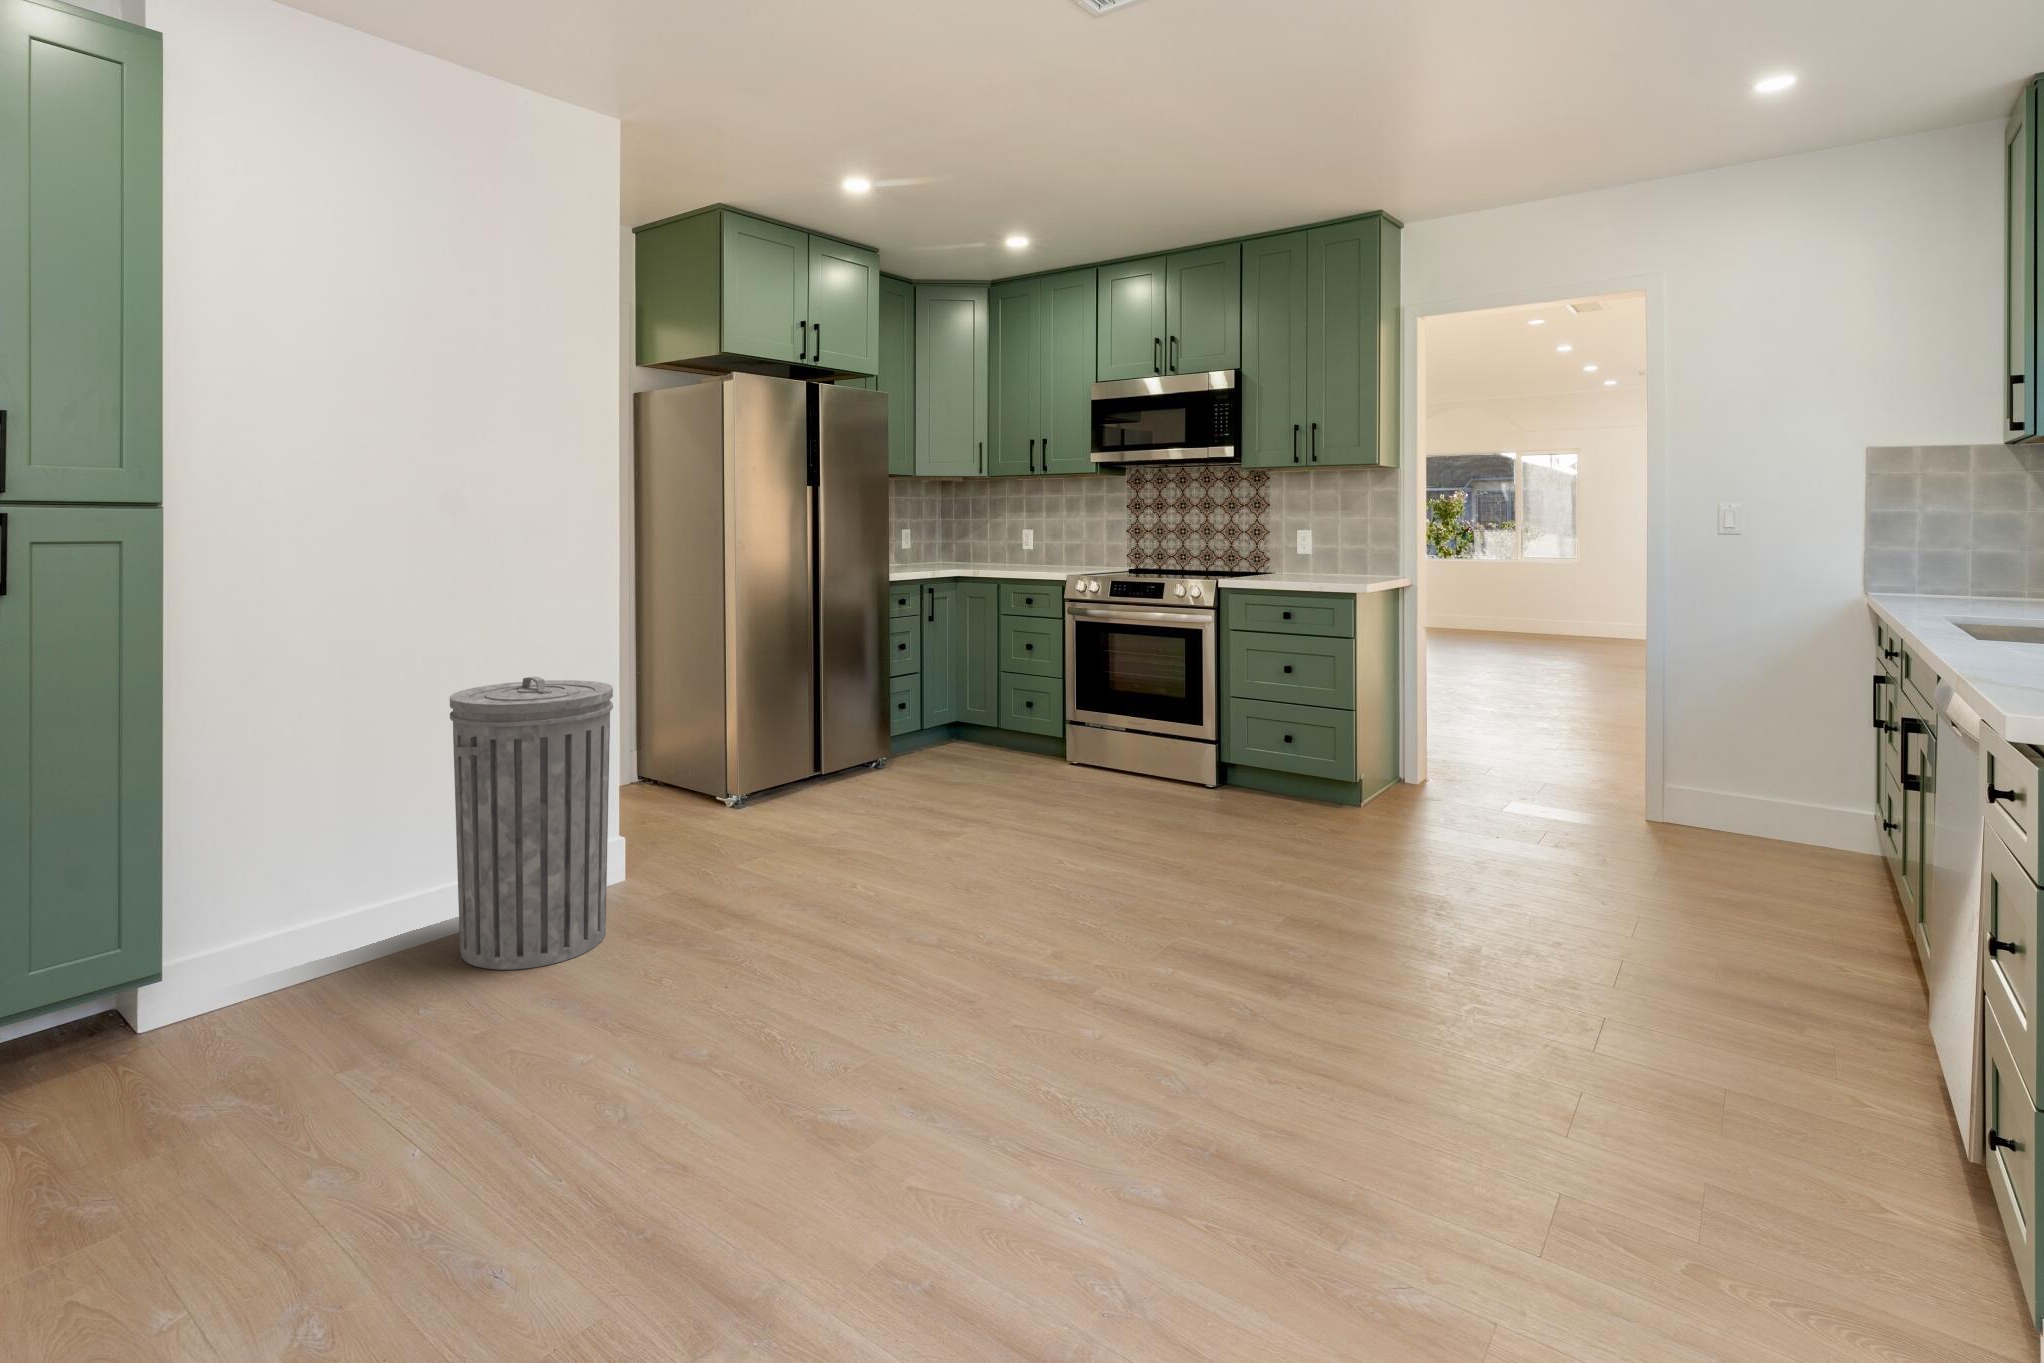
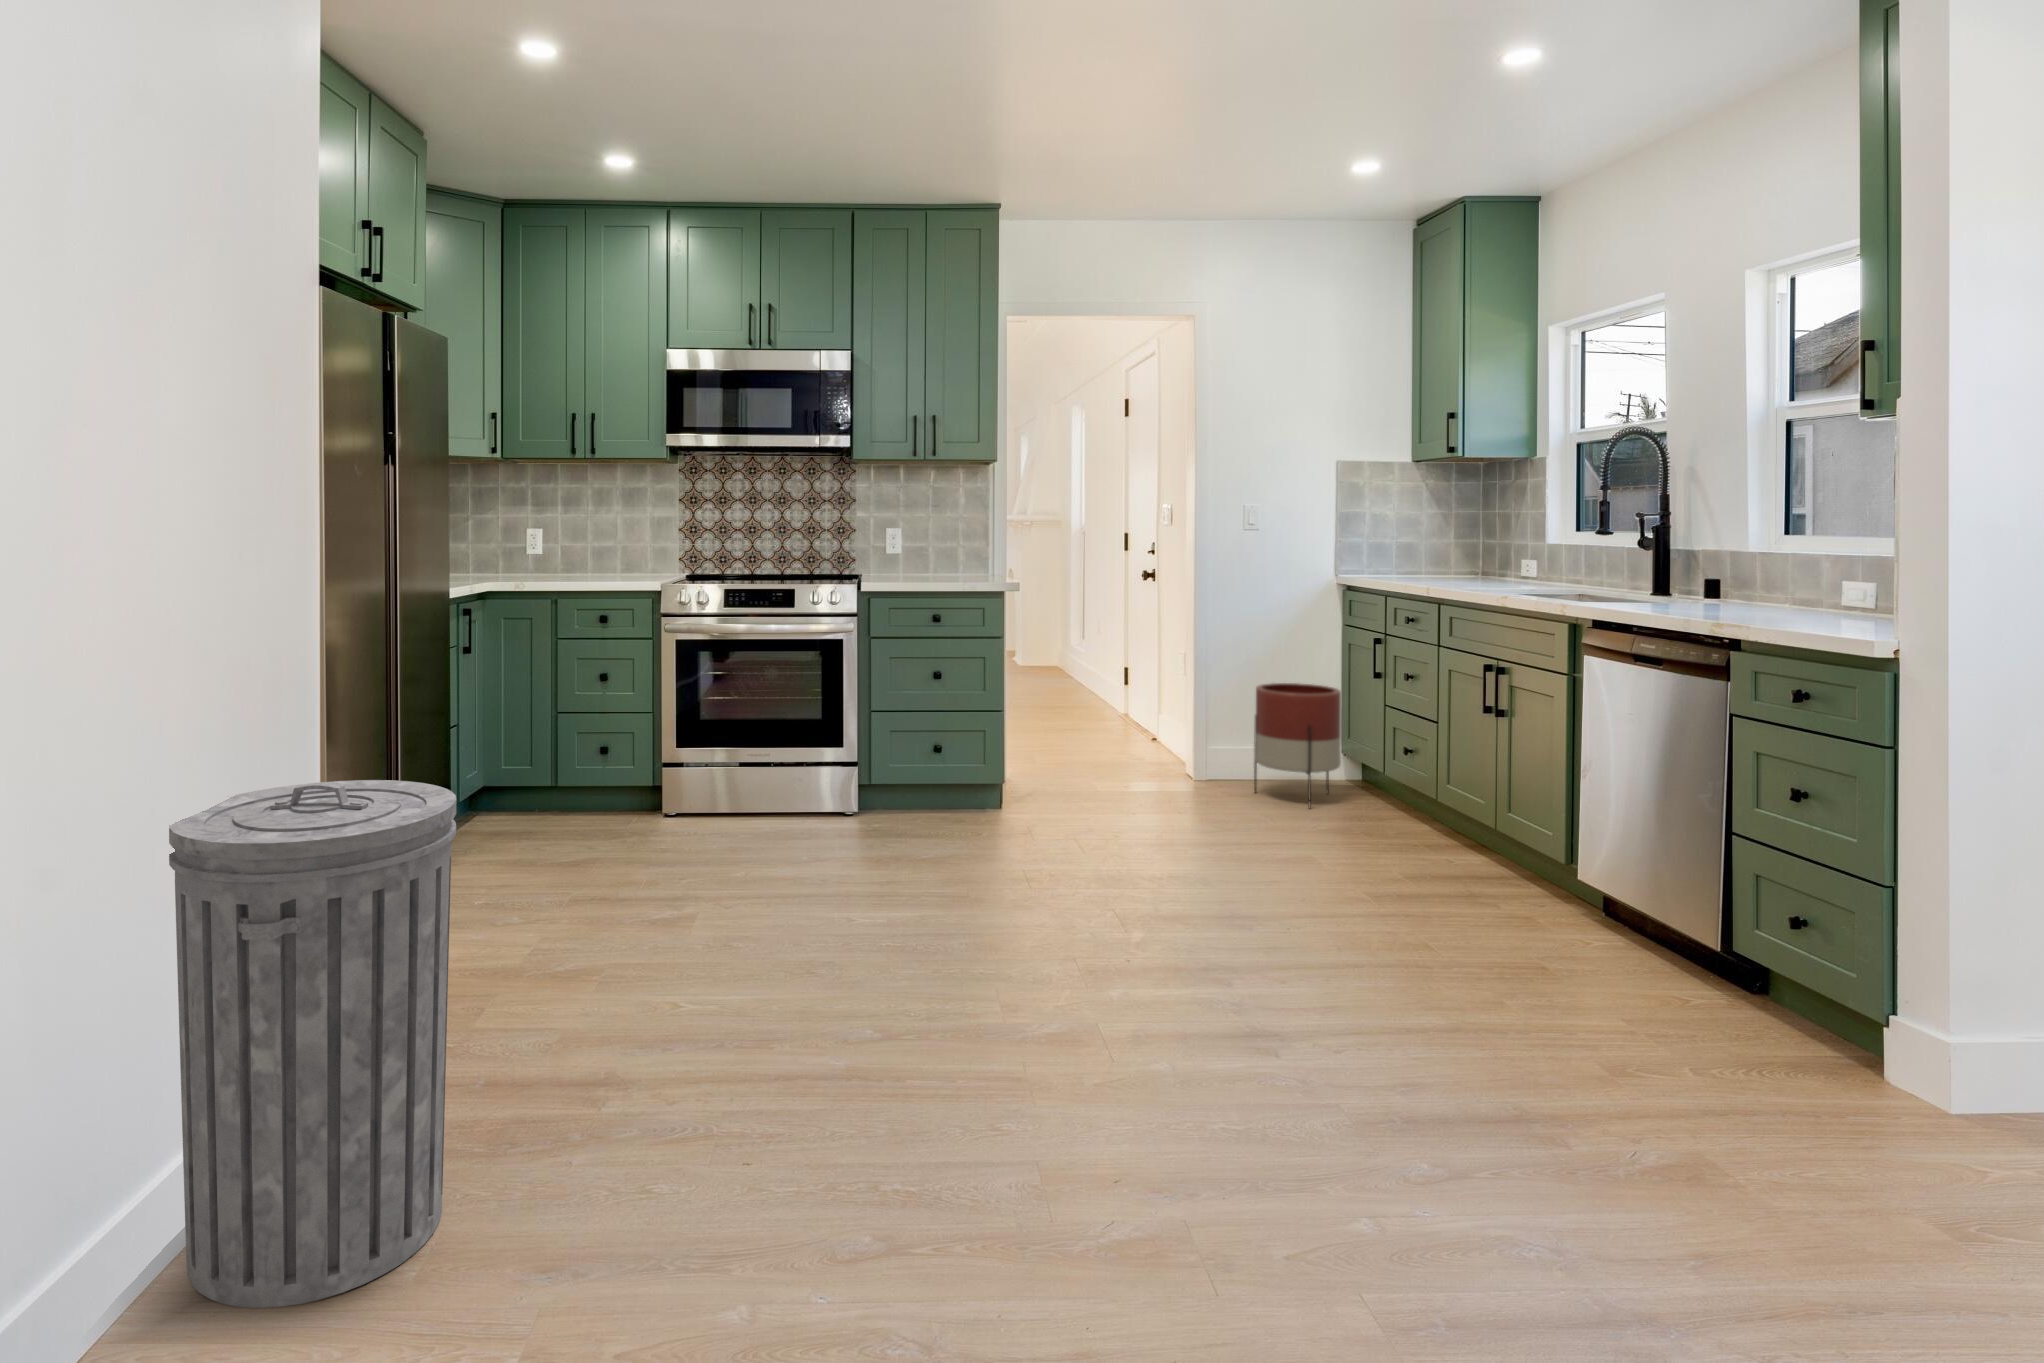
planter: none [1680,712,1799,864] -> present [1254,683,1341,807]

